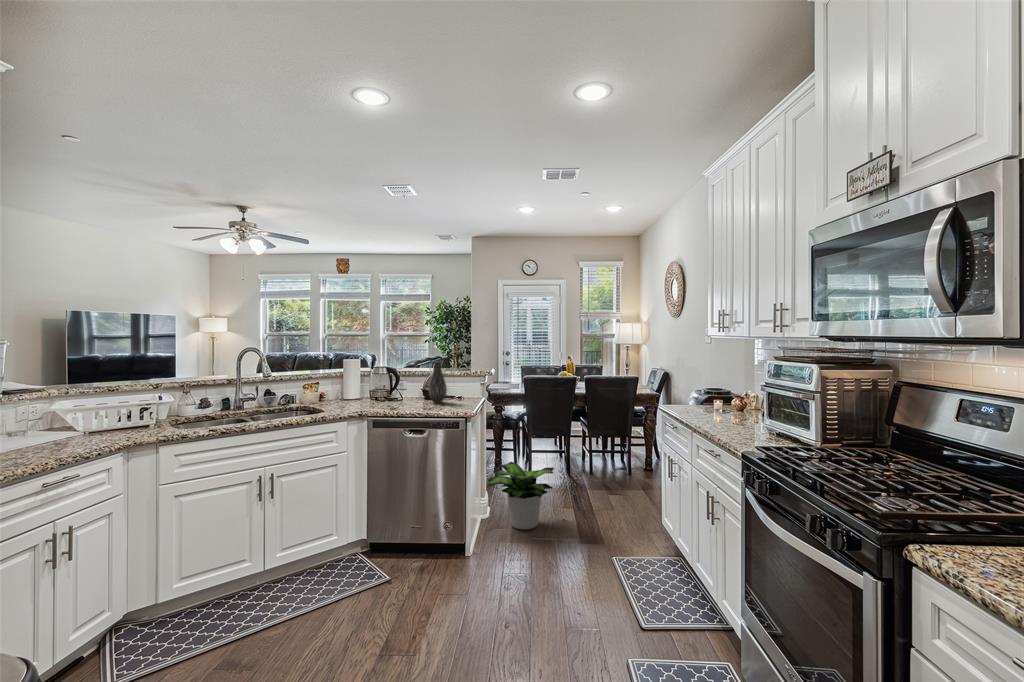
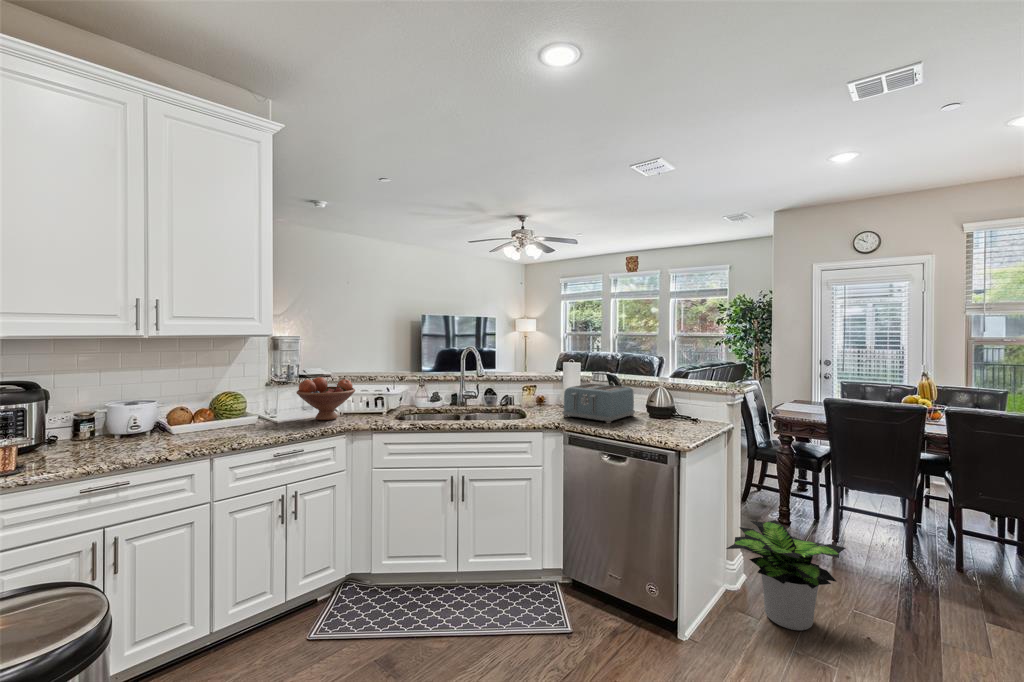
vase: present [428,361,447,403] -> none [649,371,673,424]
toaster: none [355,376,412,407] -> present [562,384,635,424]
fruit bowl: none [30,389,121,441] -> present [296,377,355,420]

